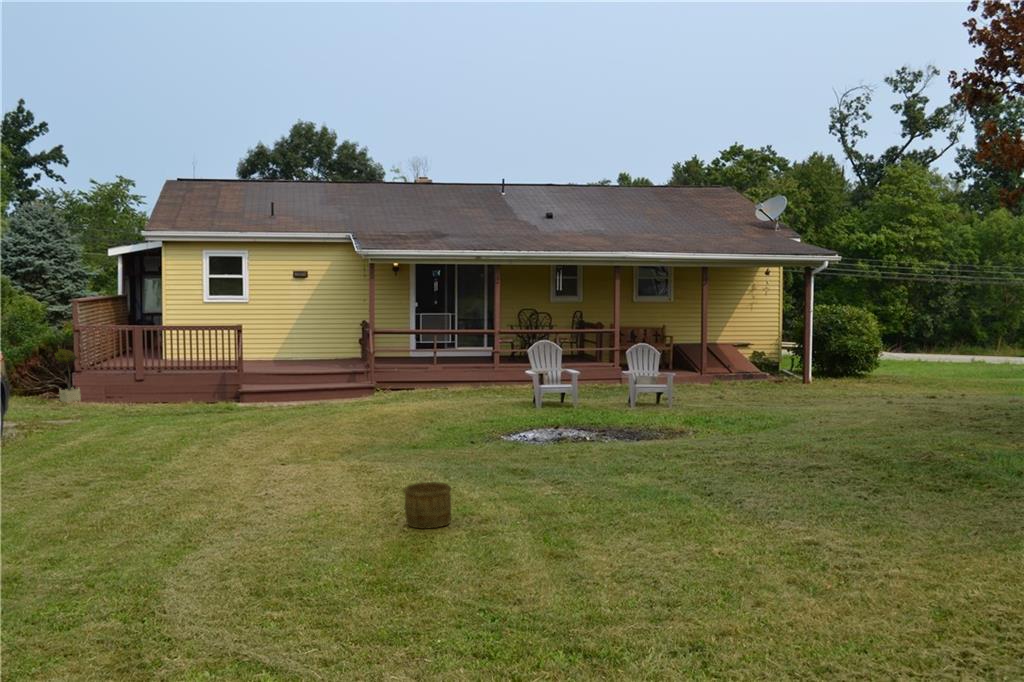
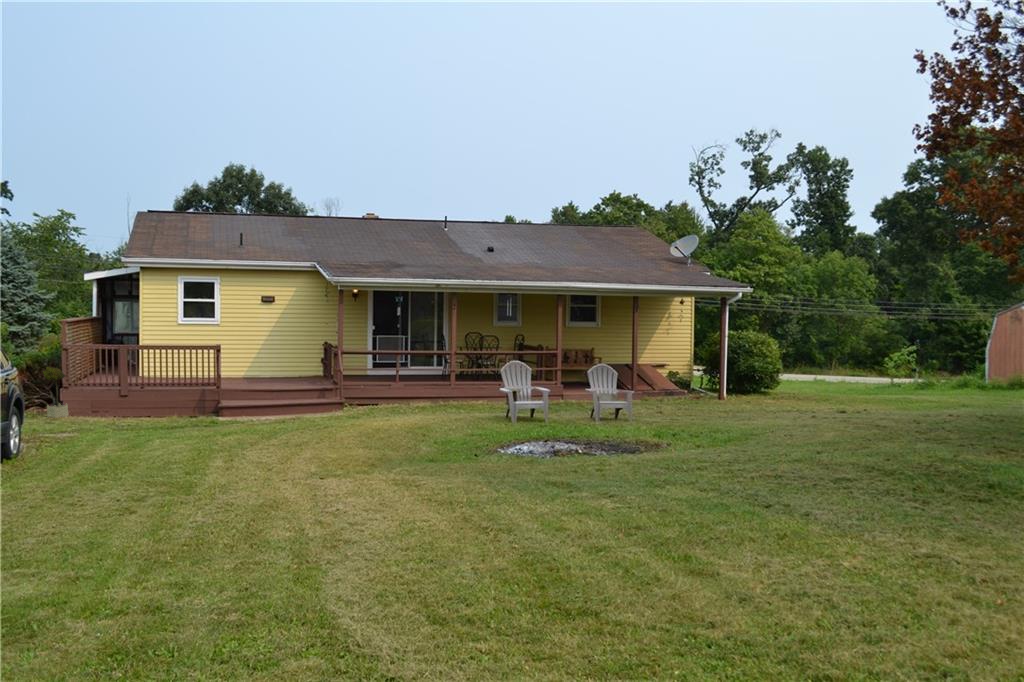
wooden bucket: present [404,482,451,529] -> none [477,493,522,538]

